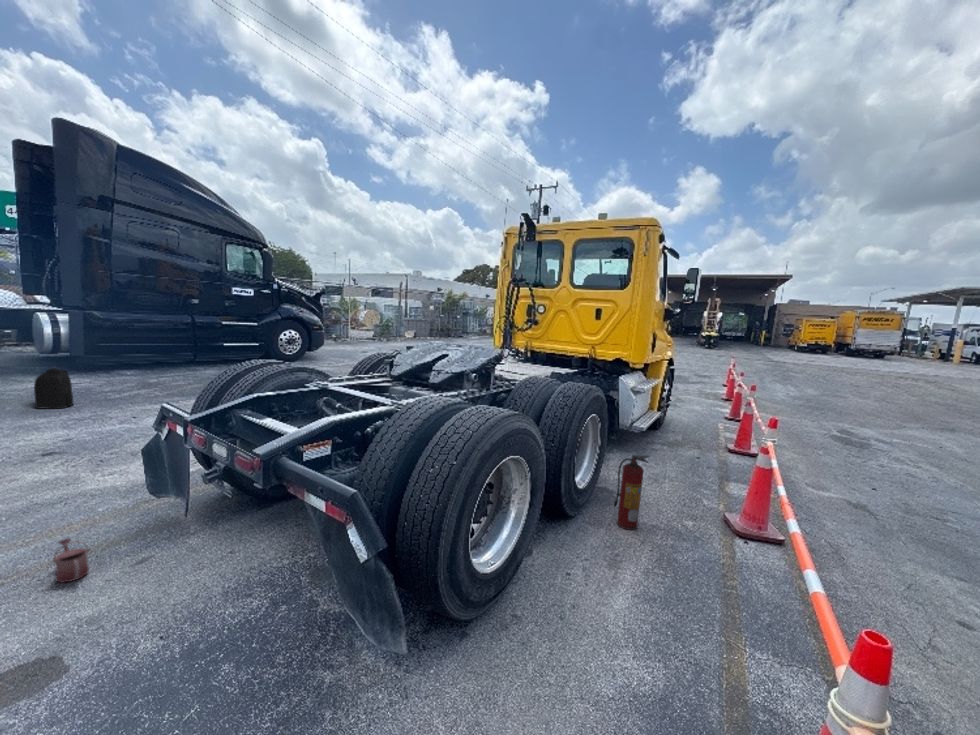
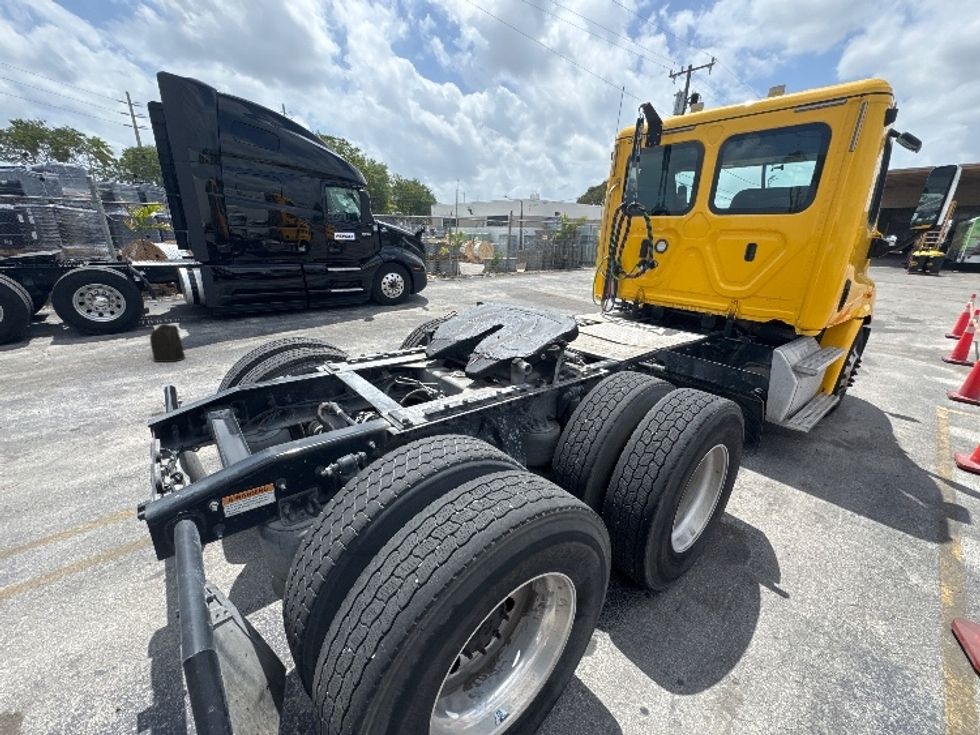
fire extinguisher: present [614,455,649,530] -> none [746,502,821,614]
watering can: present [53,538,89,583] -> none [37,547,82,600]

